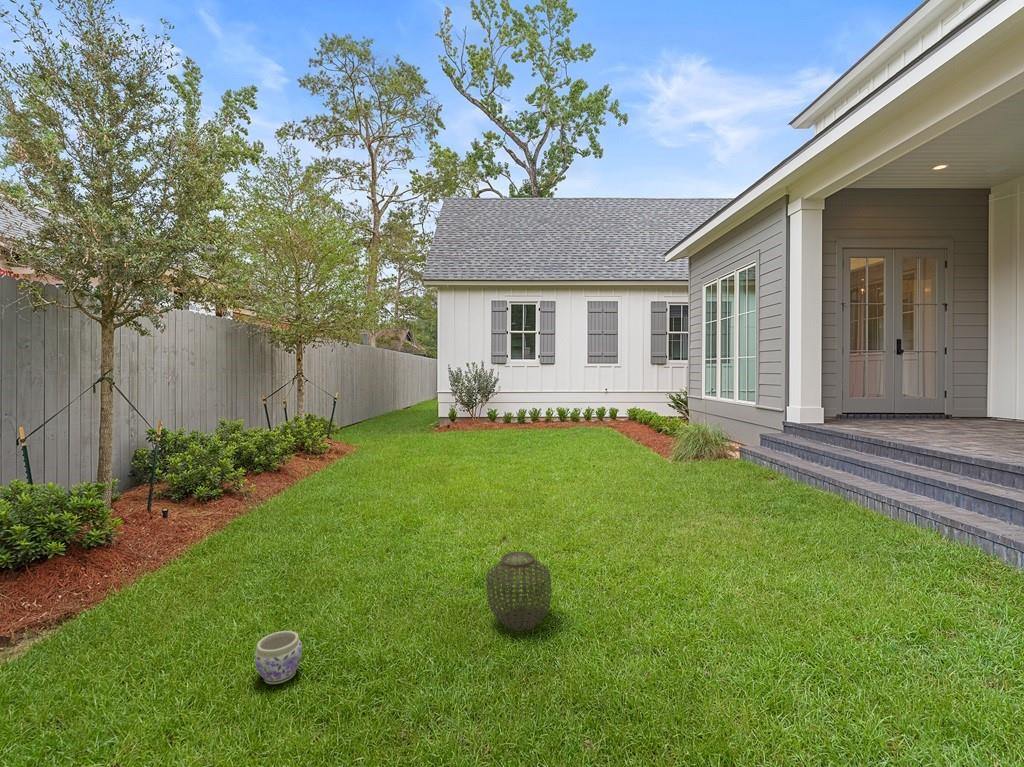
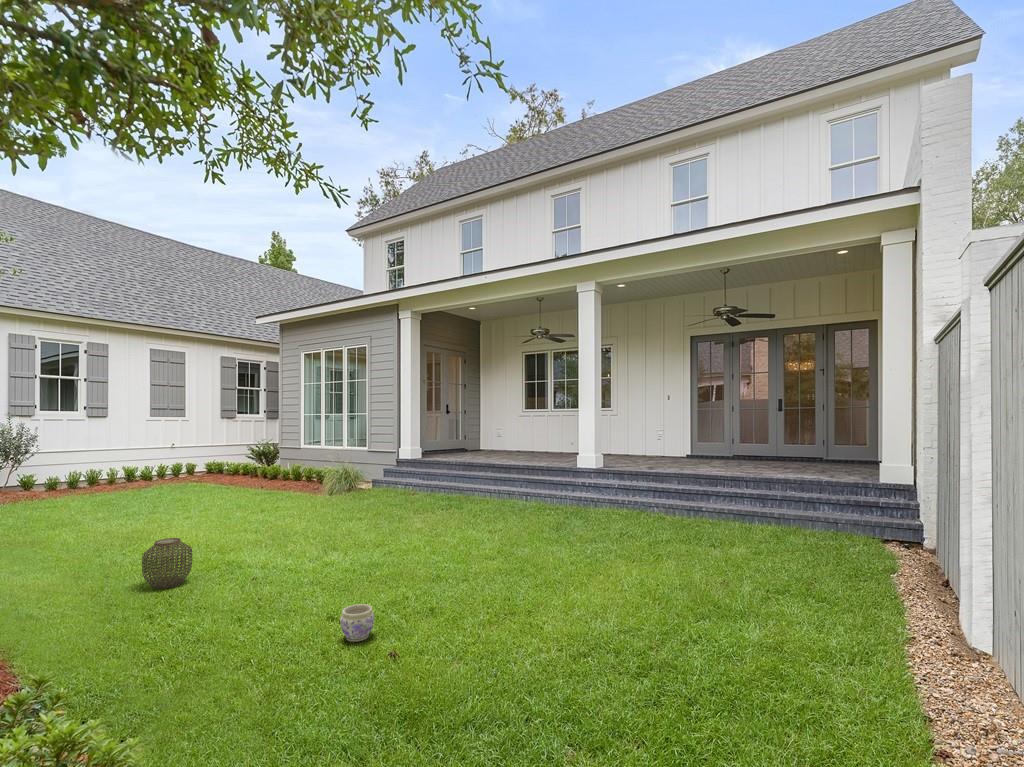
woven basket: present [487,552,551,631] -> present [142,538,192,589]

